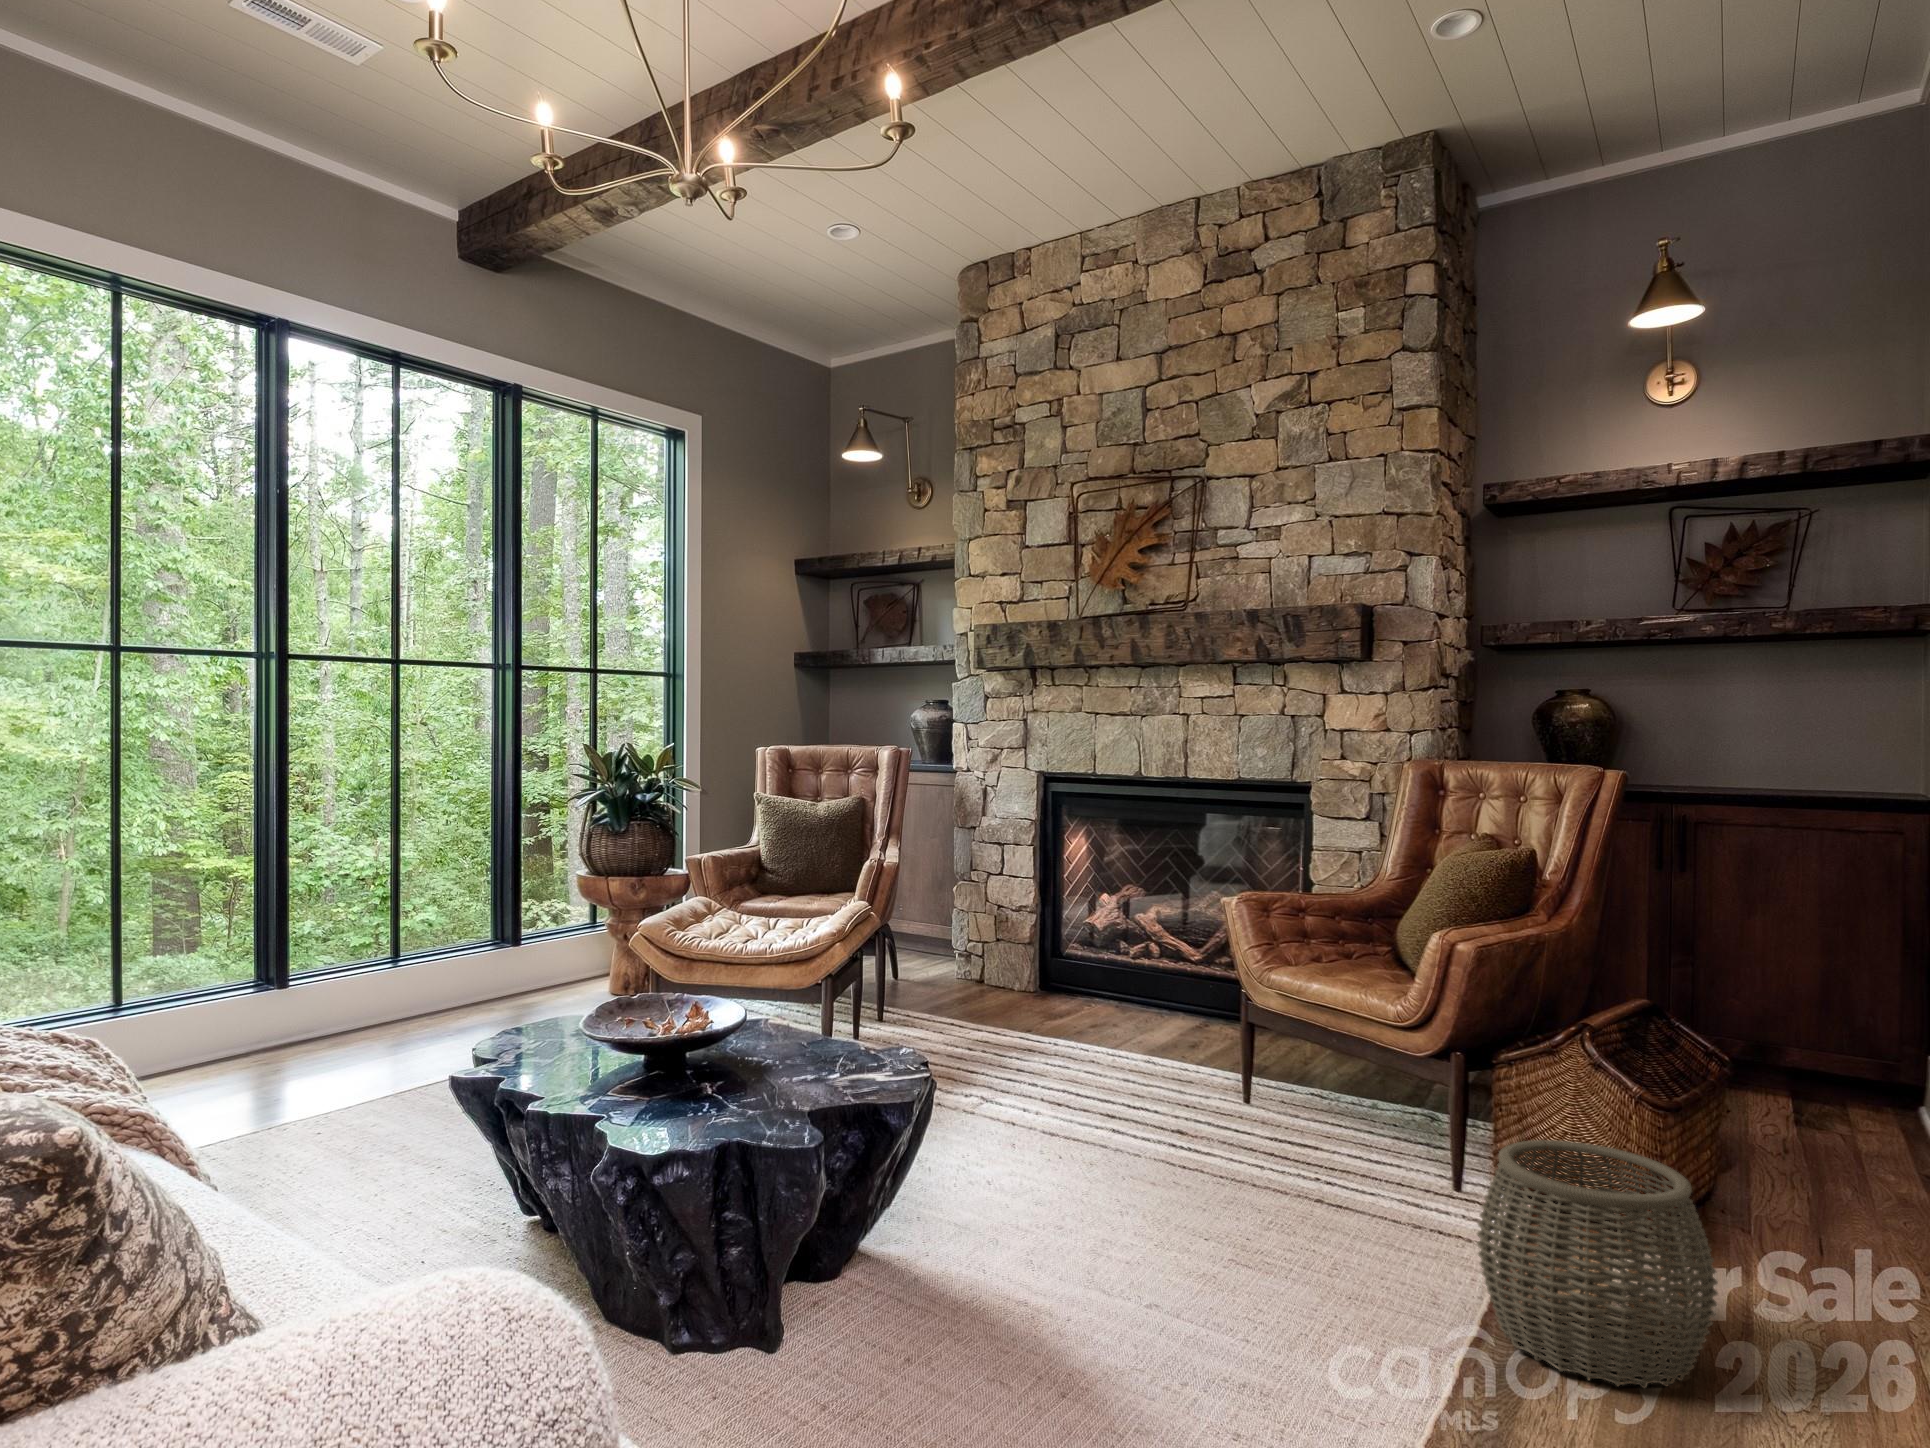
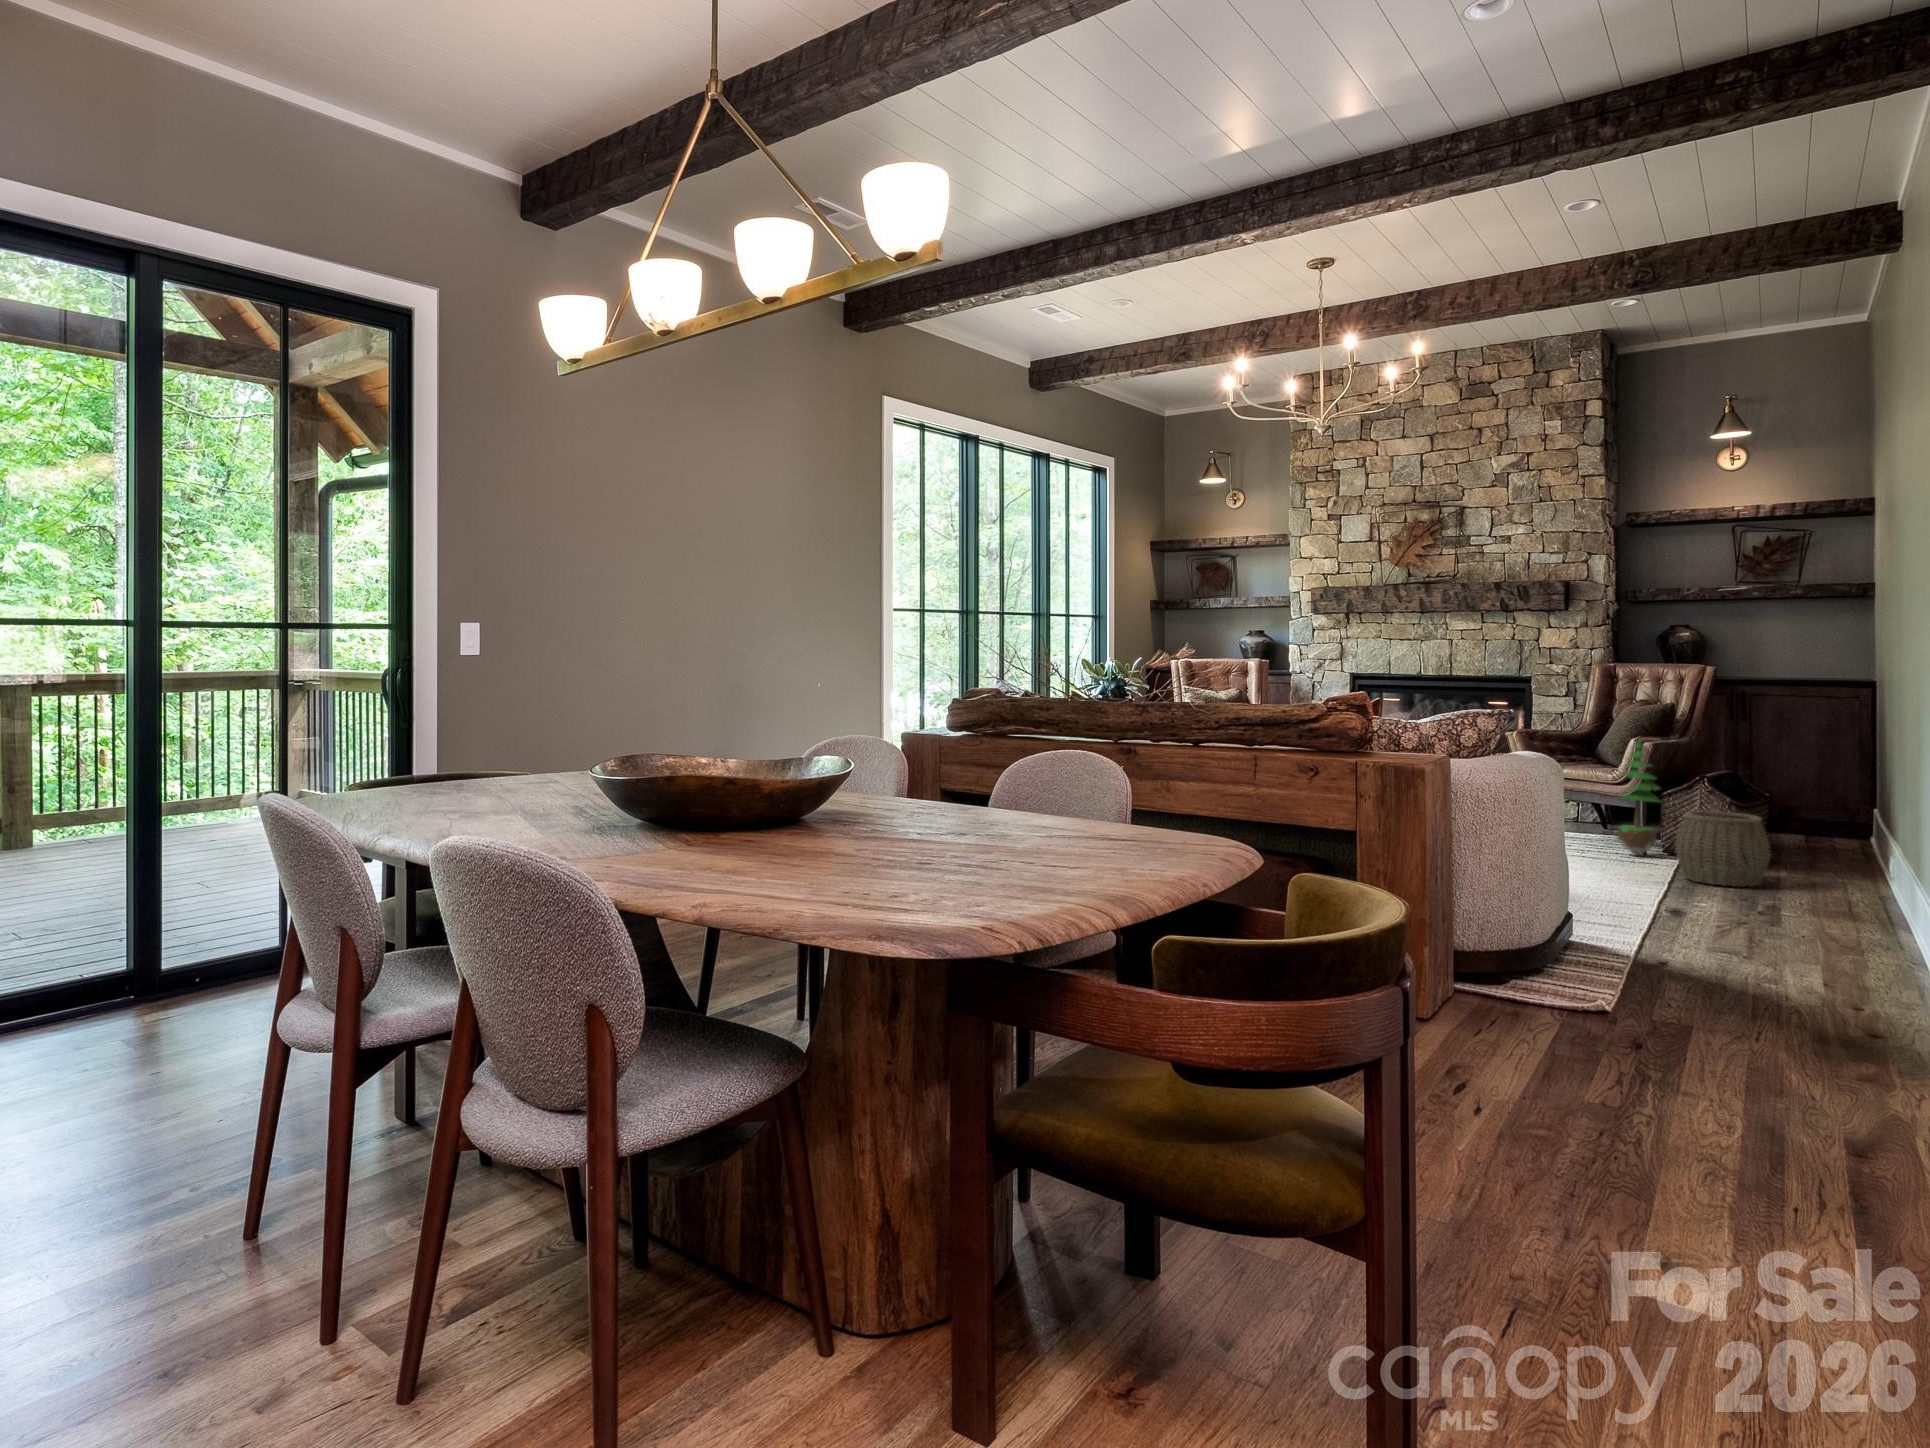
potted tree: none [1386,928,1492,1201] -> present [1618,740,1661,856]

